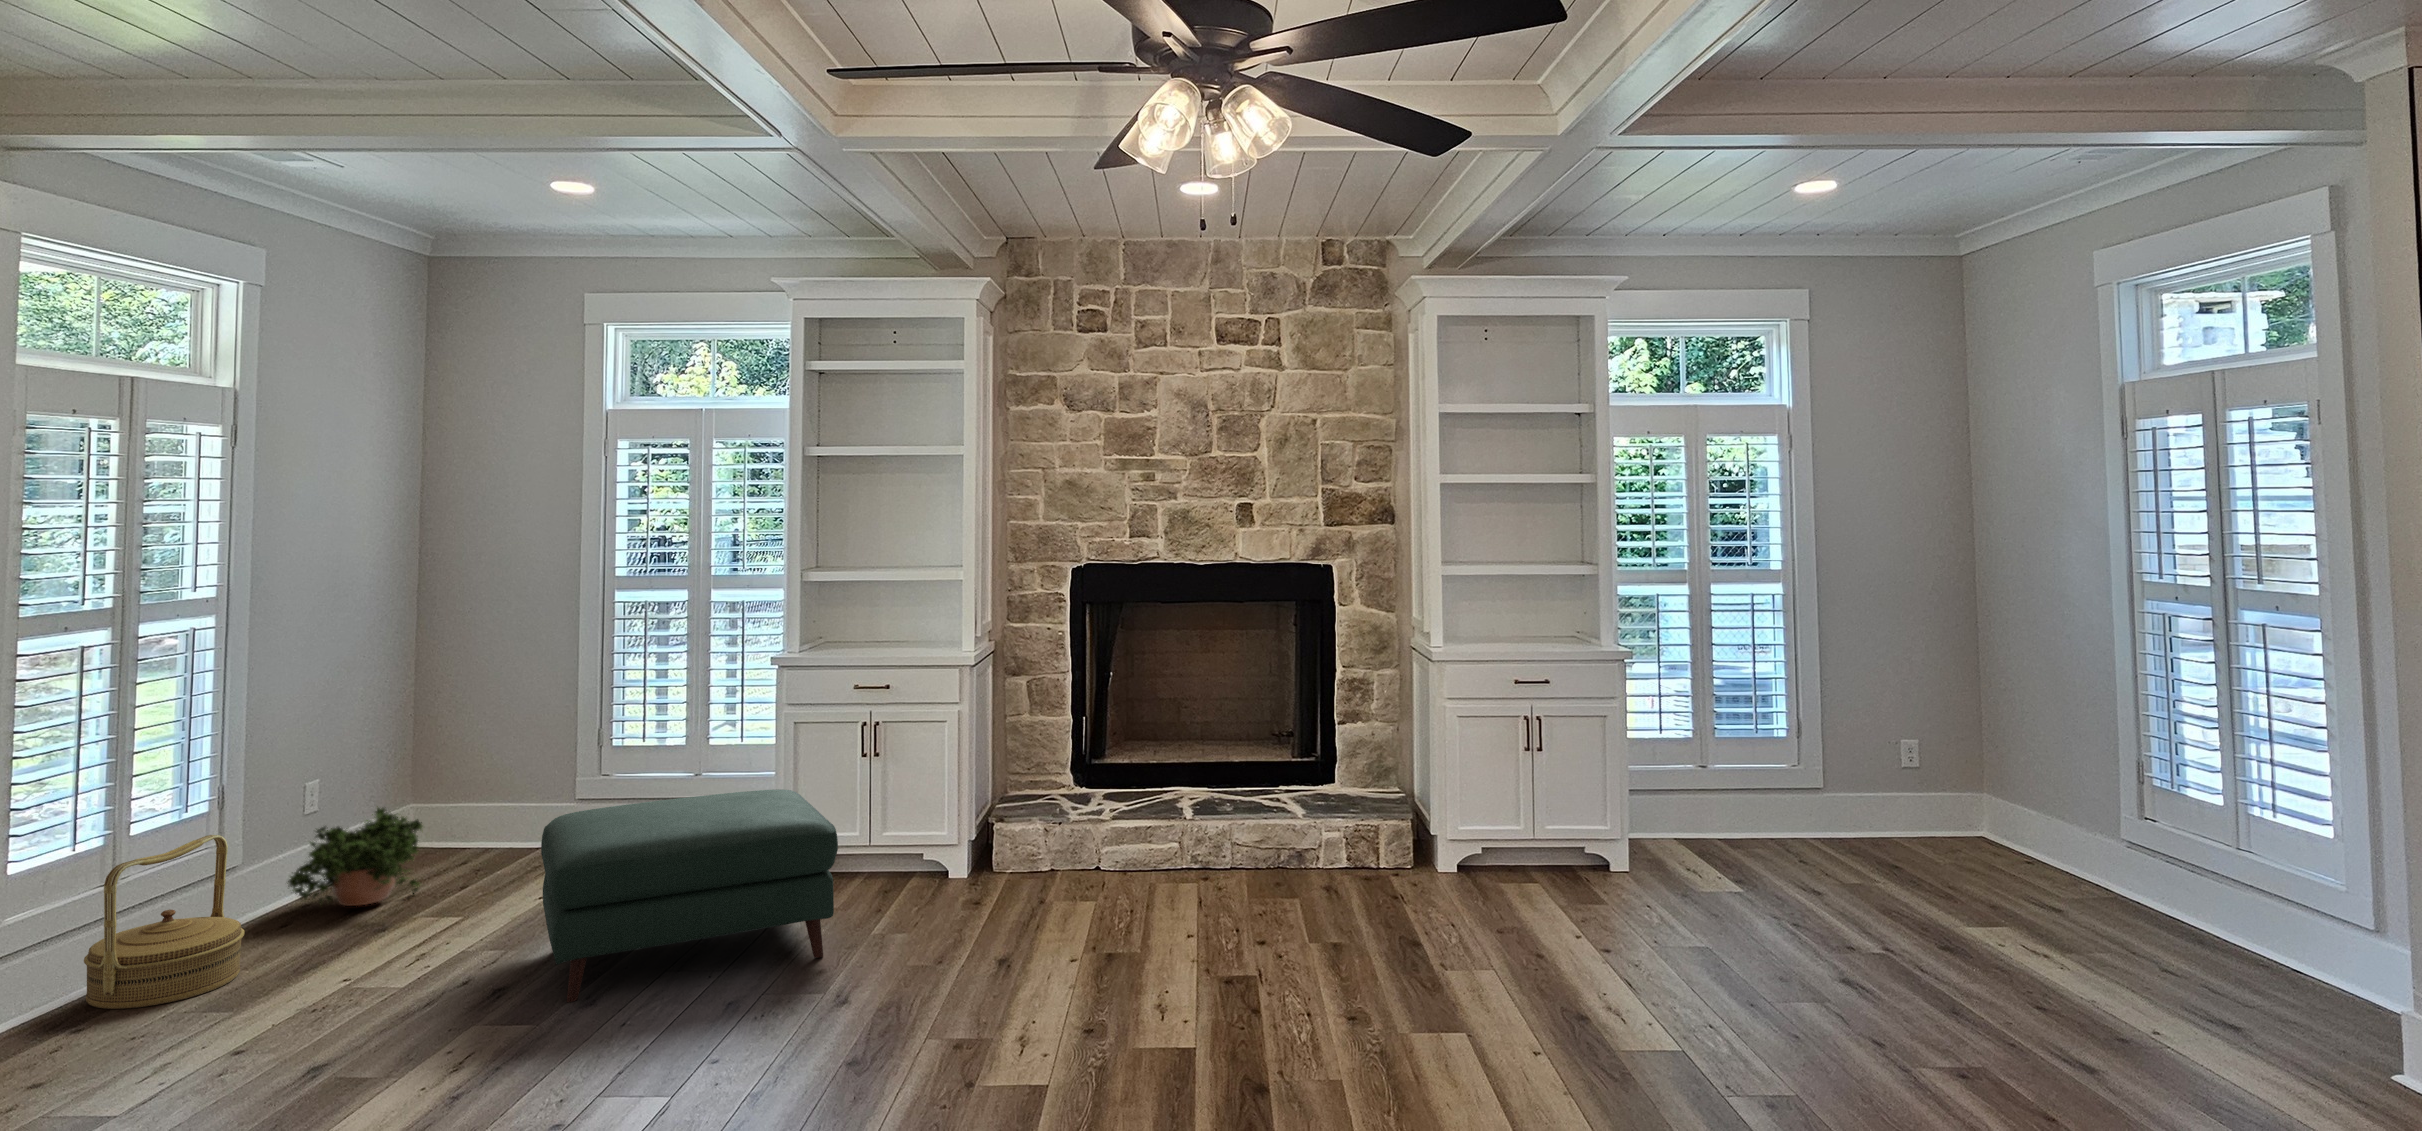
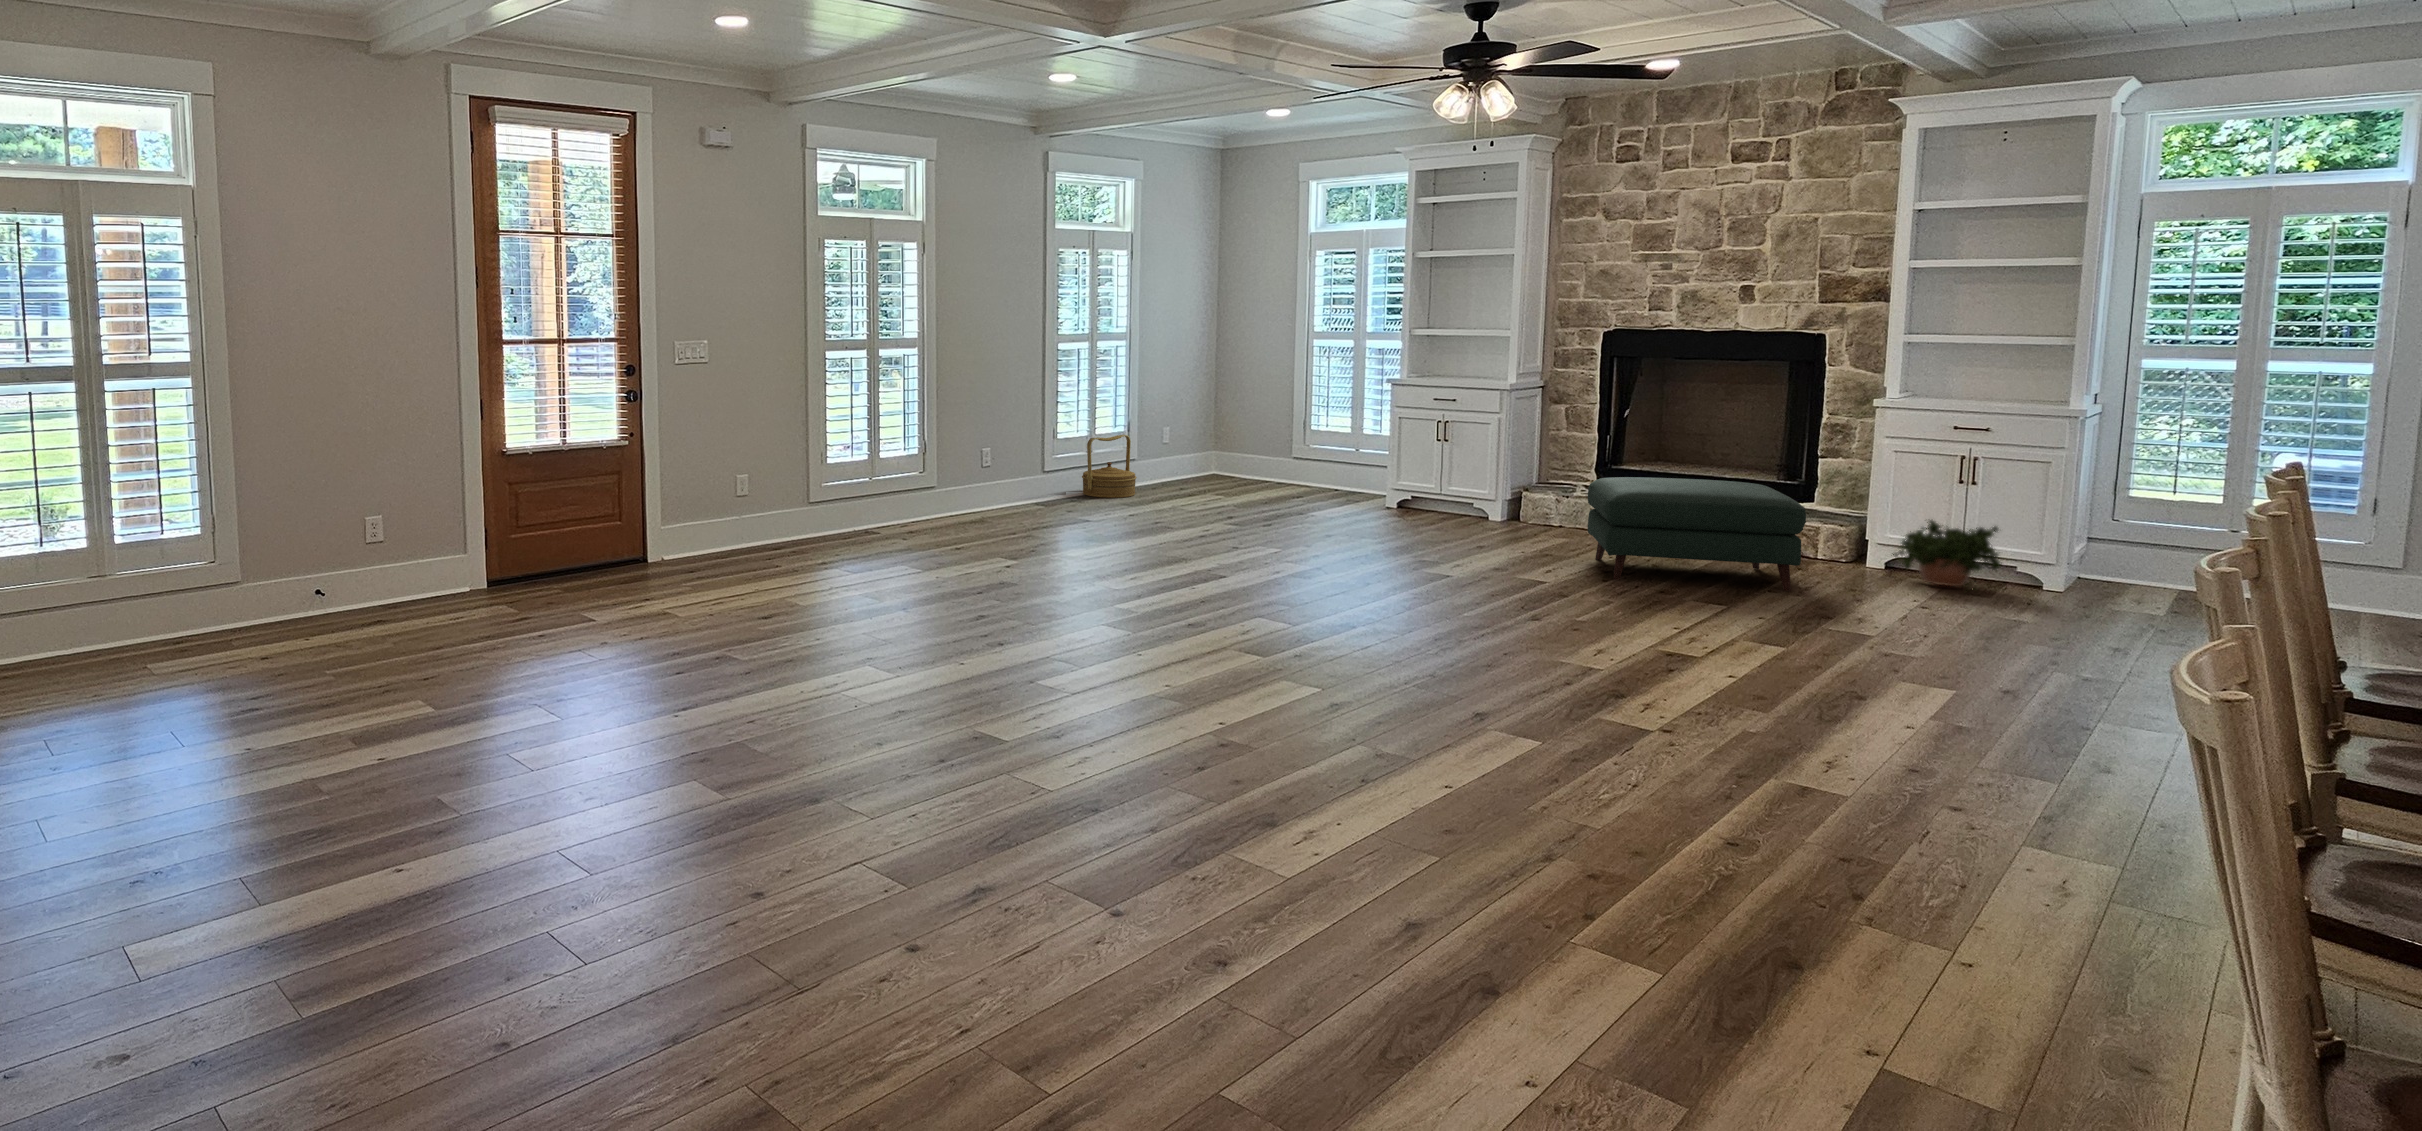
ottoman: present [541,789,838,1003] -> present [1588,477,1806,591]
potted plant: present [287,806,423,906] -> present [1892,520,2002,586]

